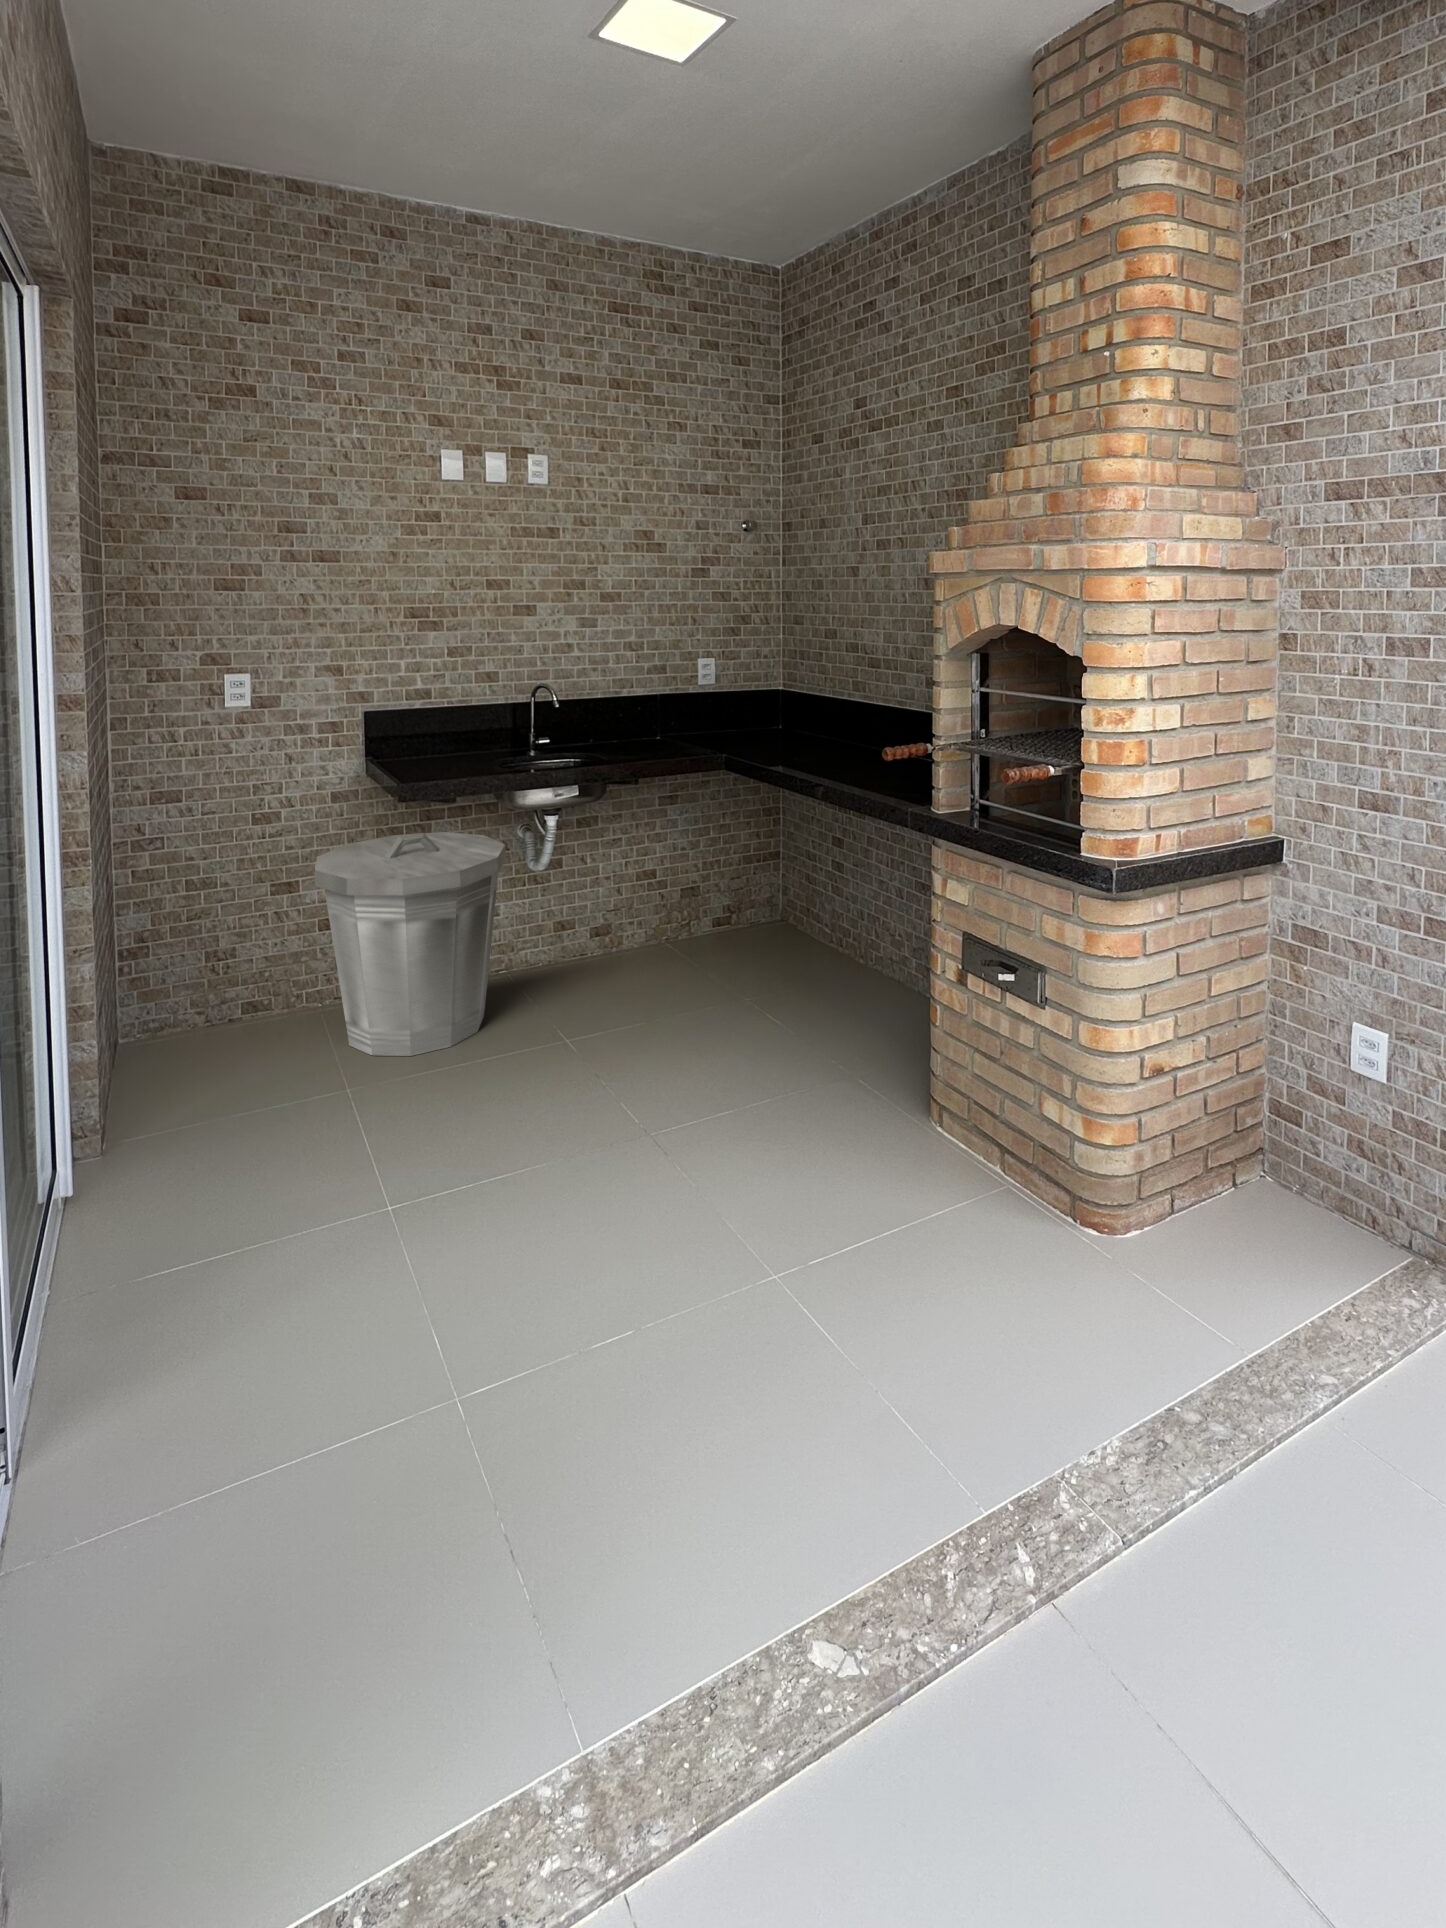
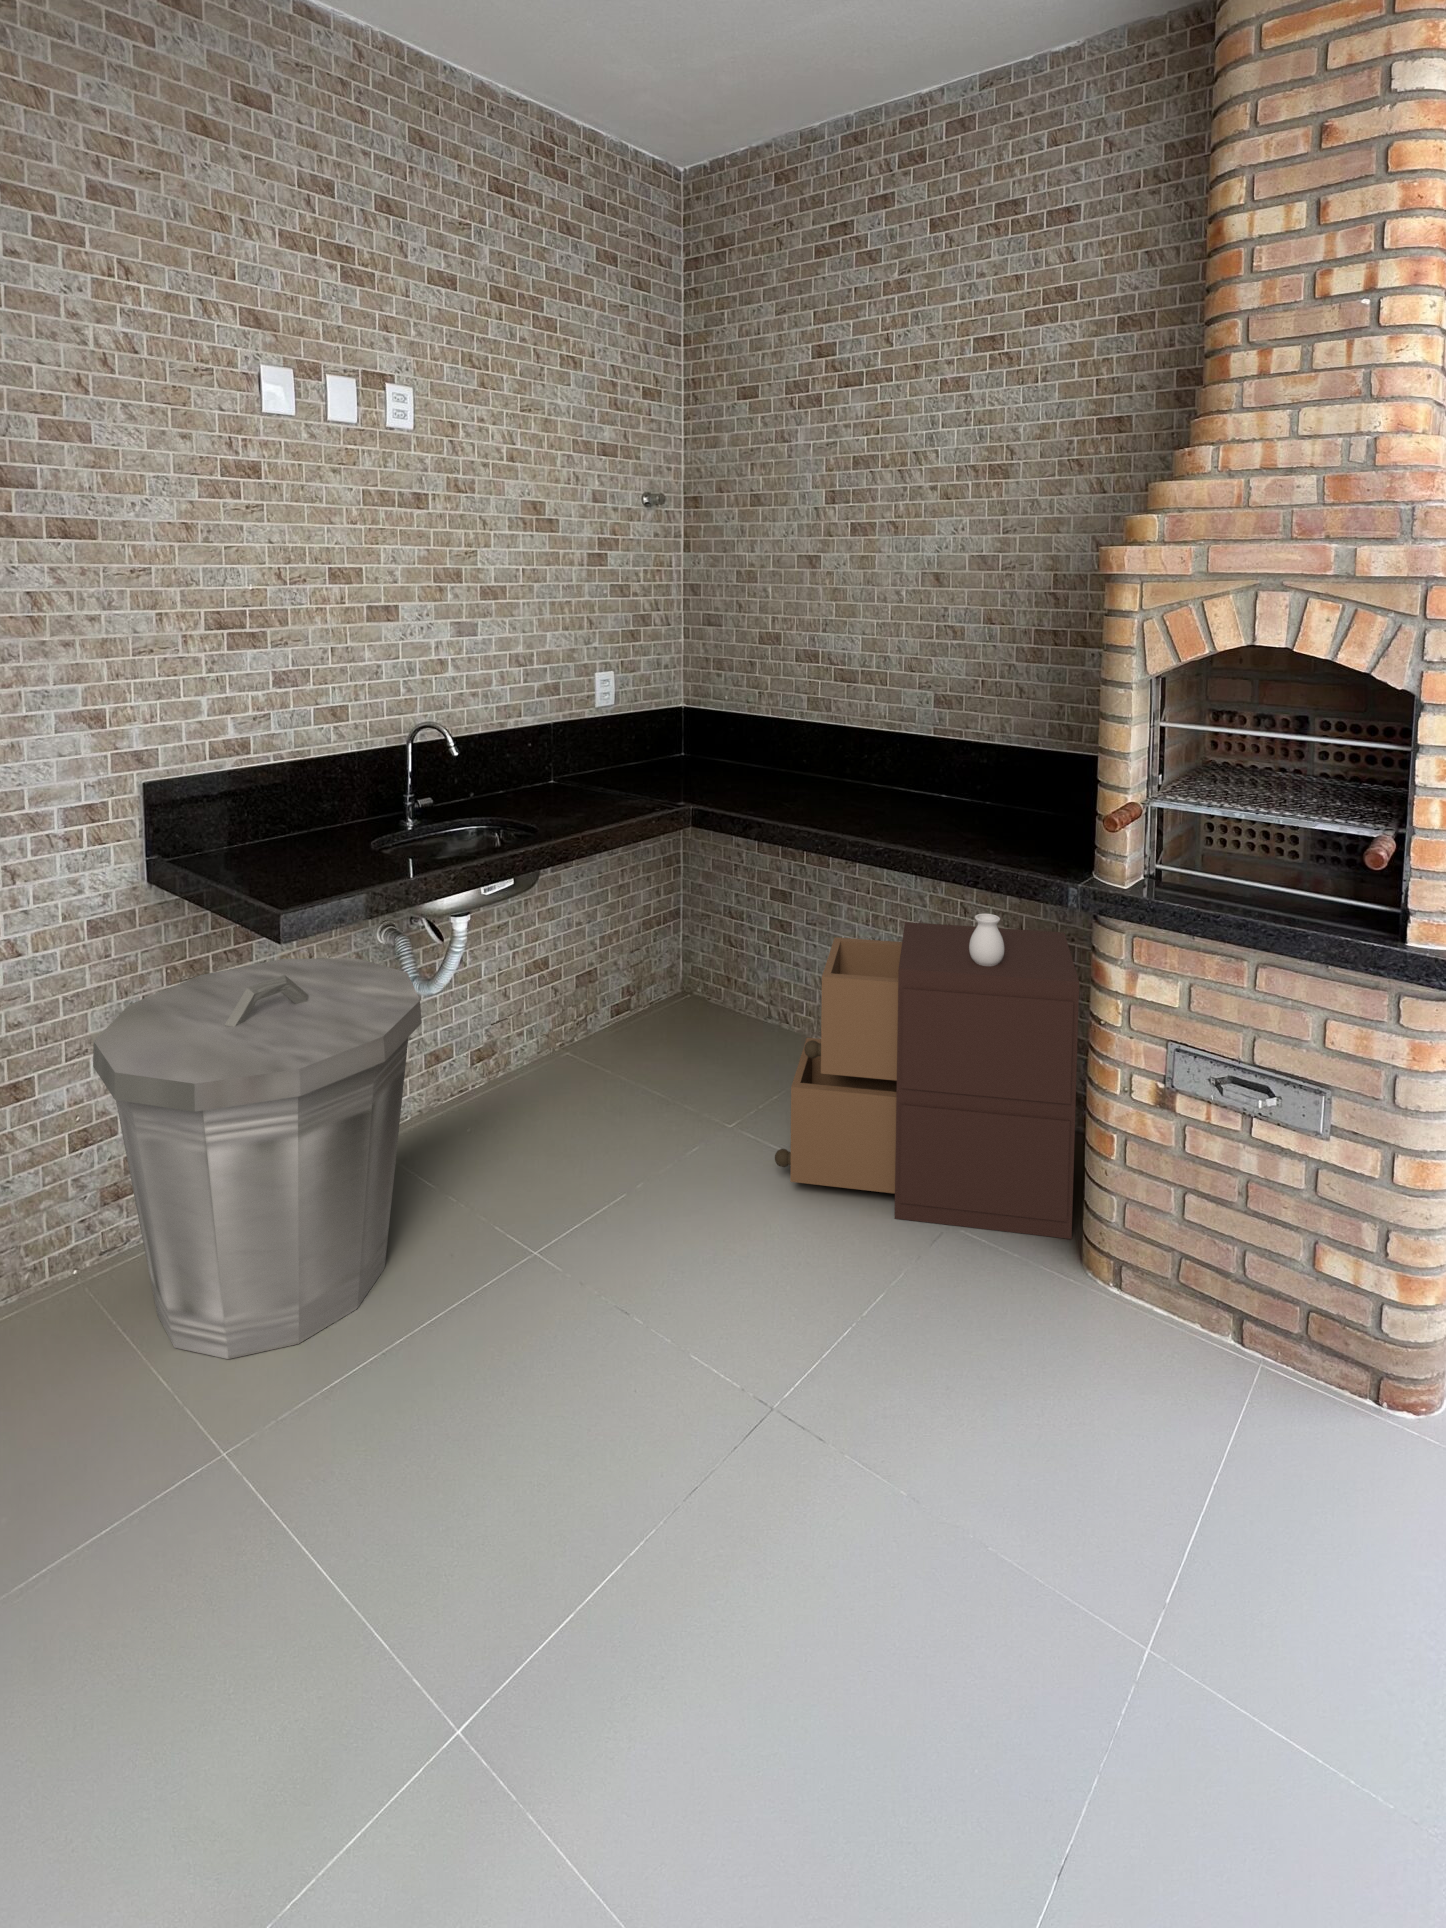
storage cabinet: none [746,838,976,1096] -> present [775,914,1079,1239]

